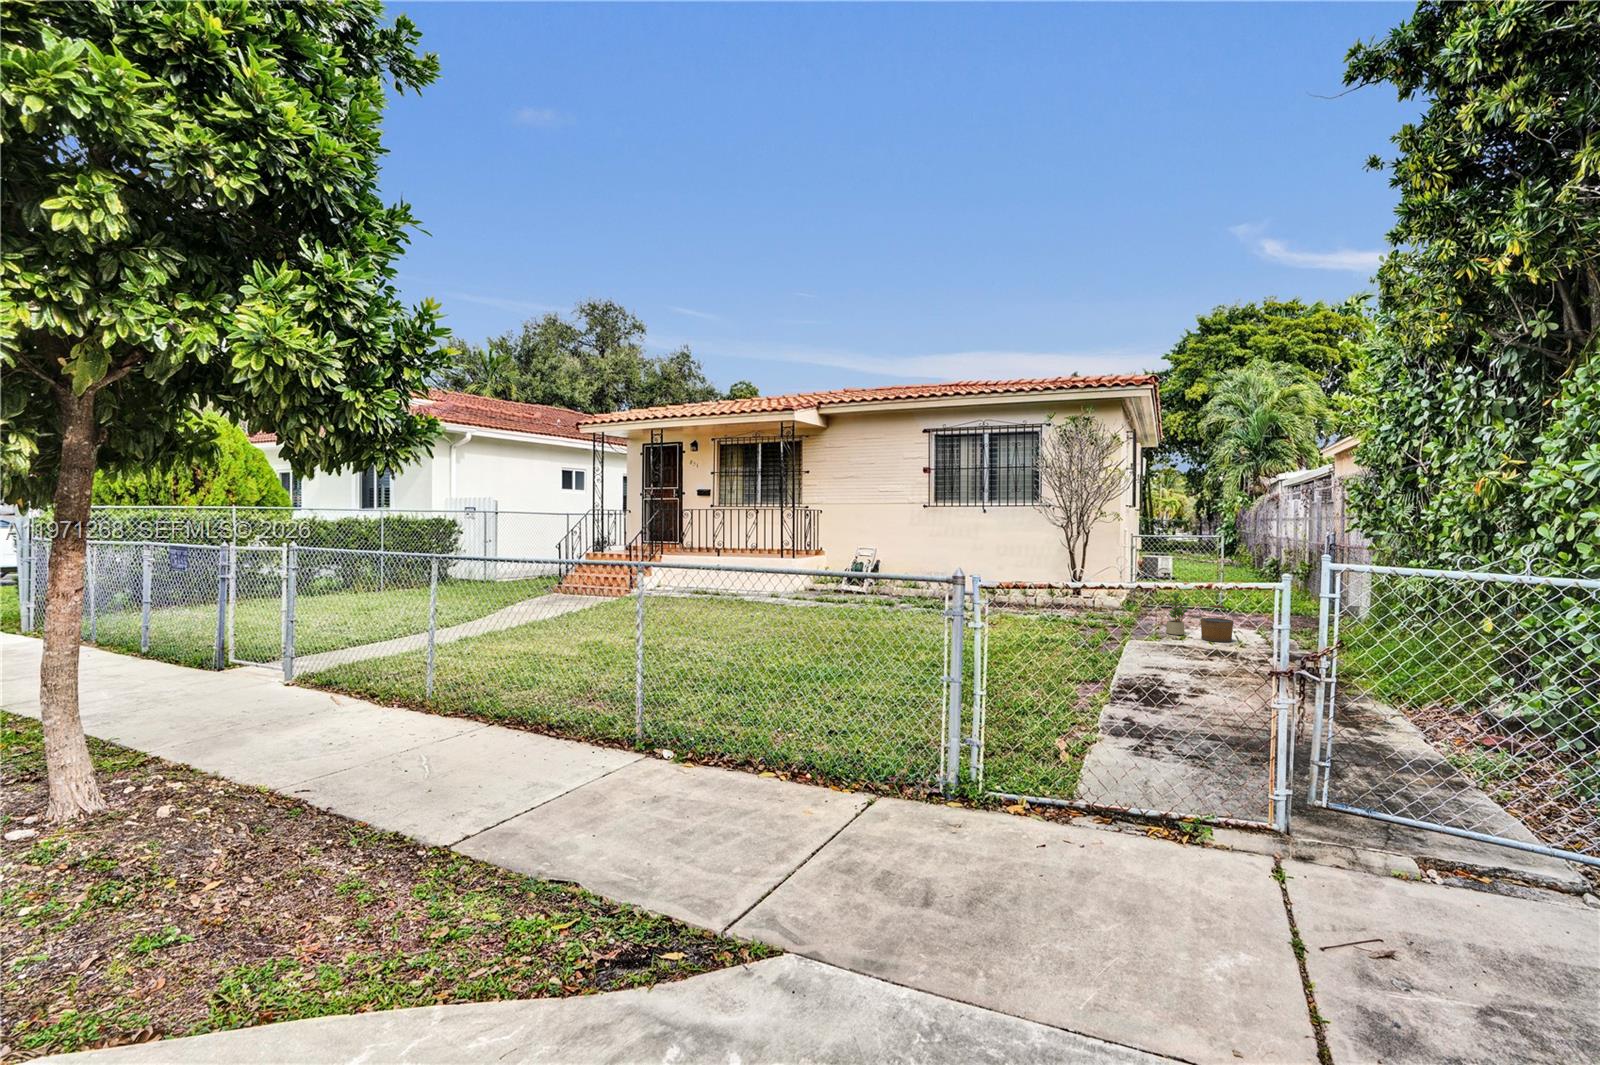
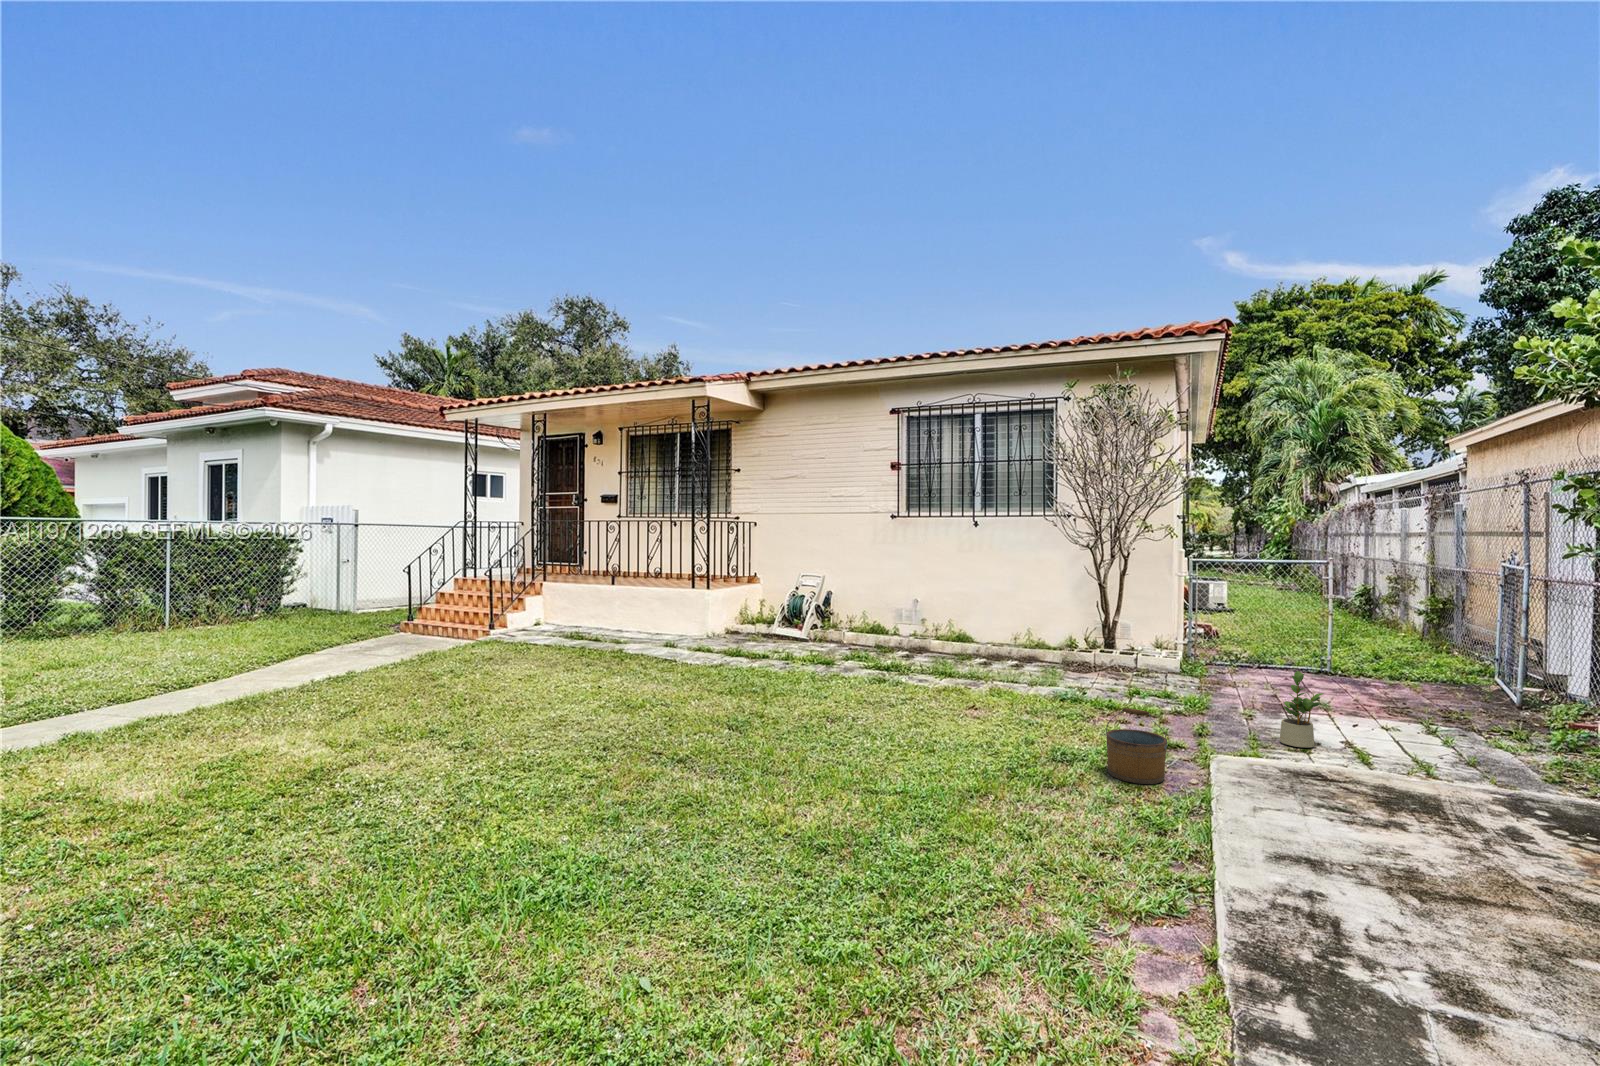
bucket: present [1200,605,1234,642] -> present [1106,708,1168,784]

